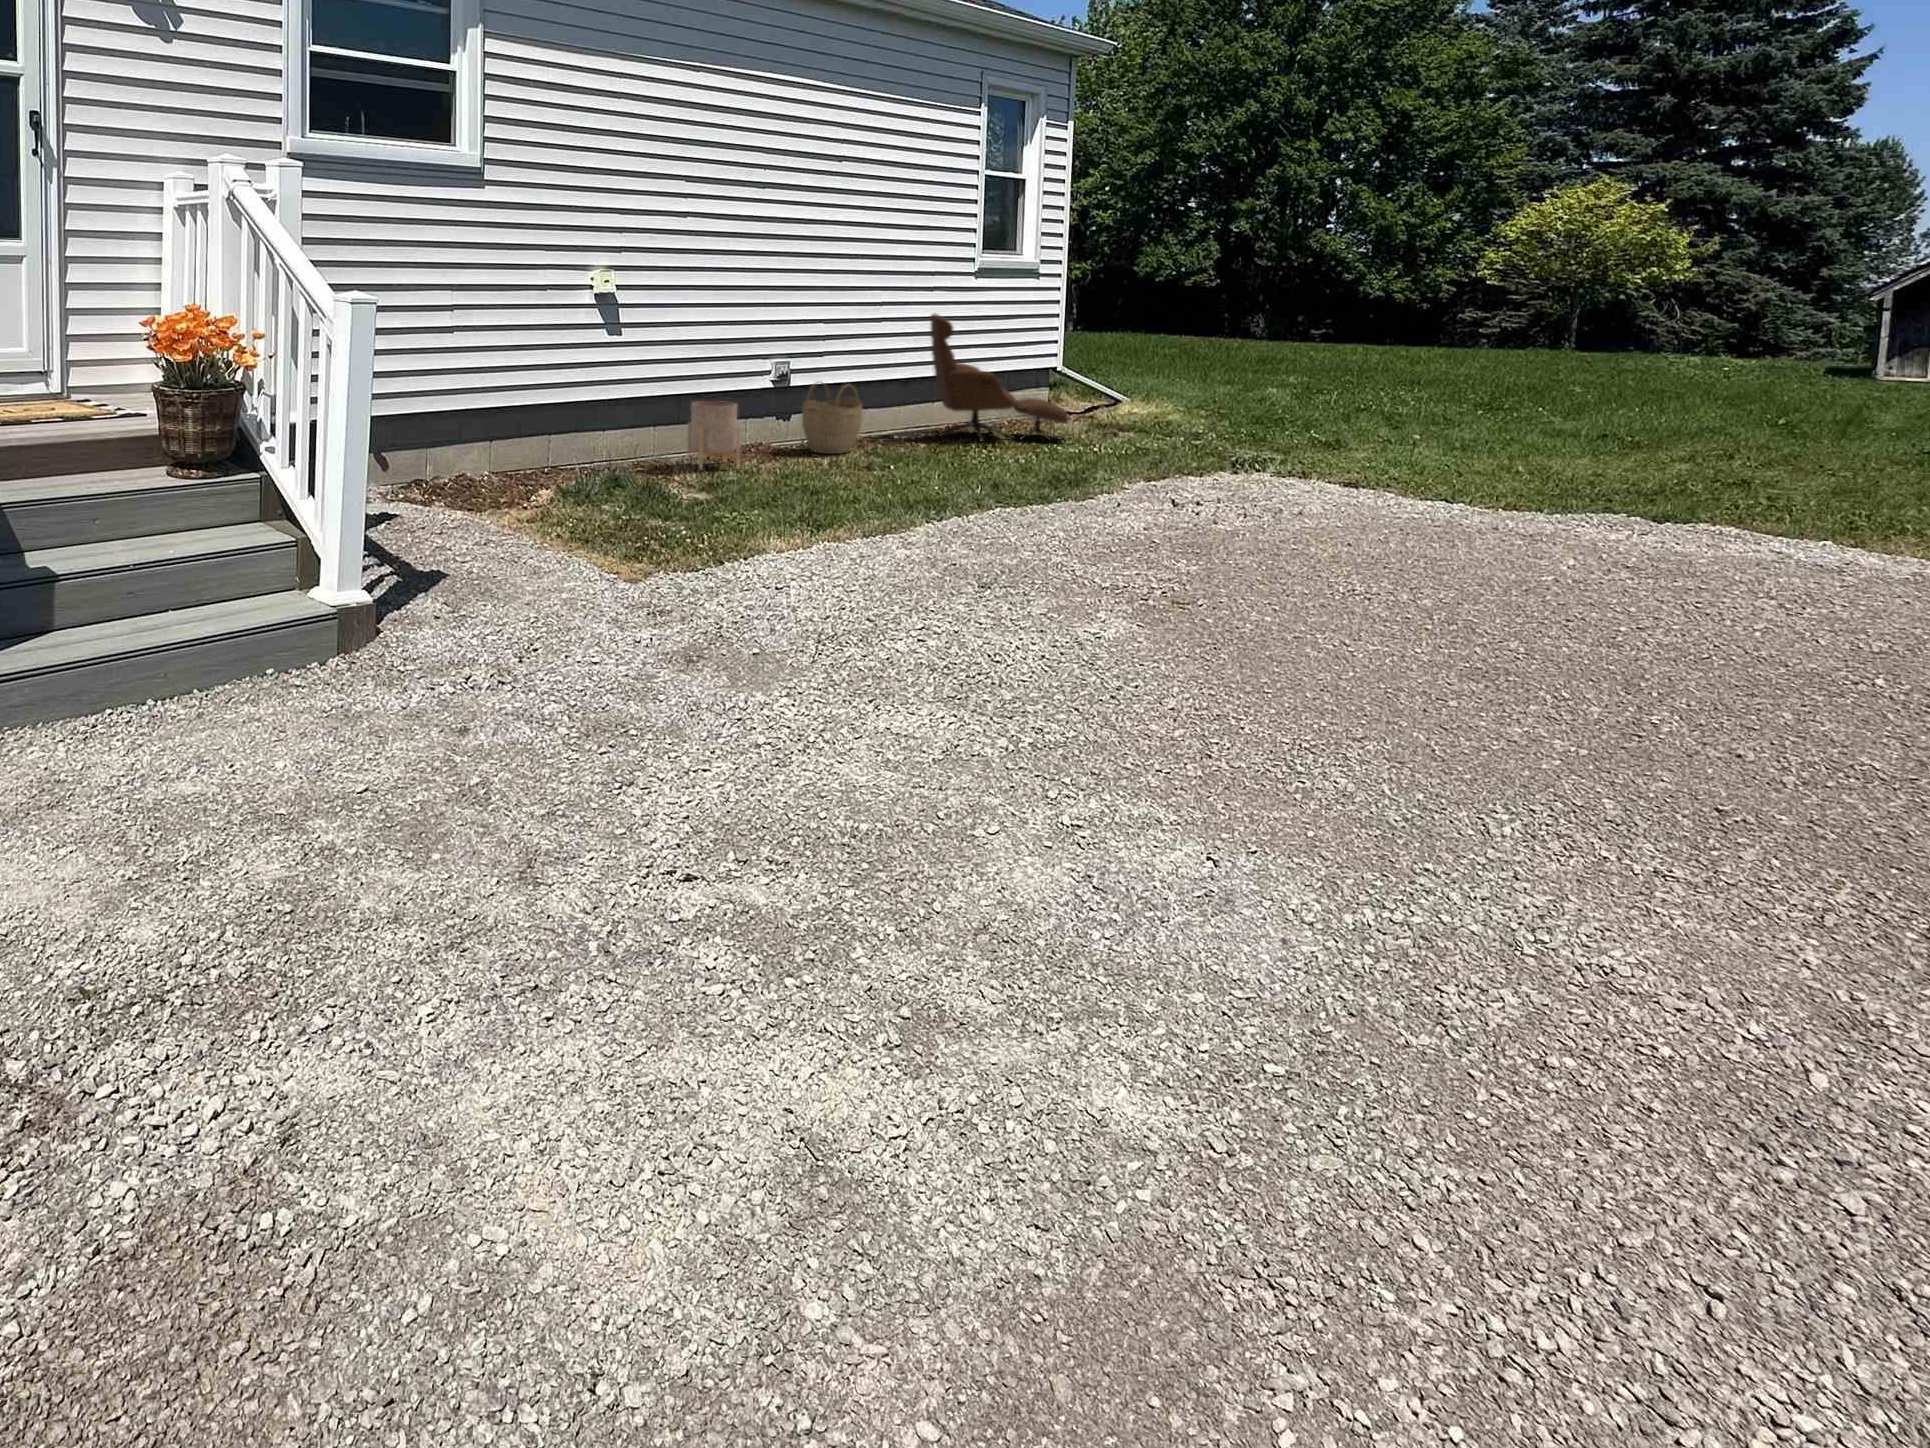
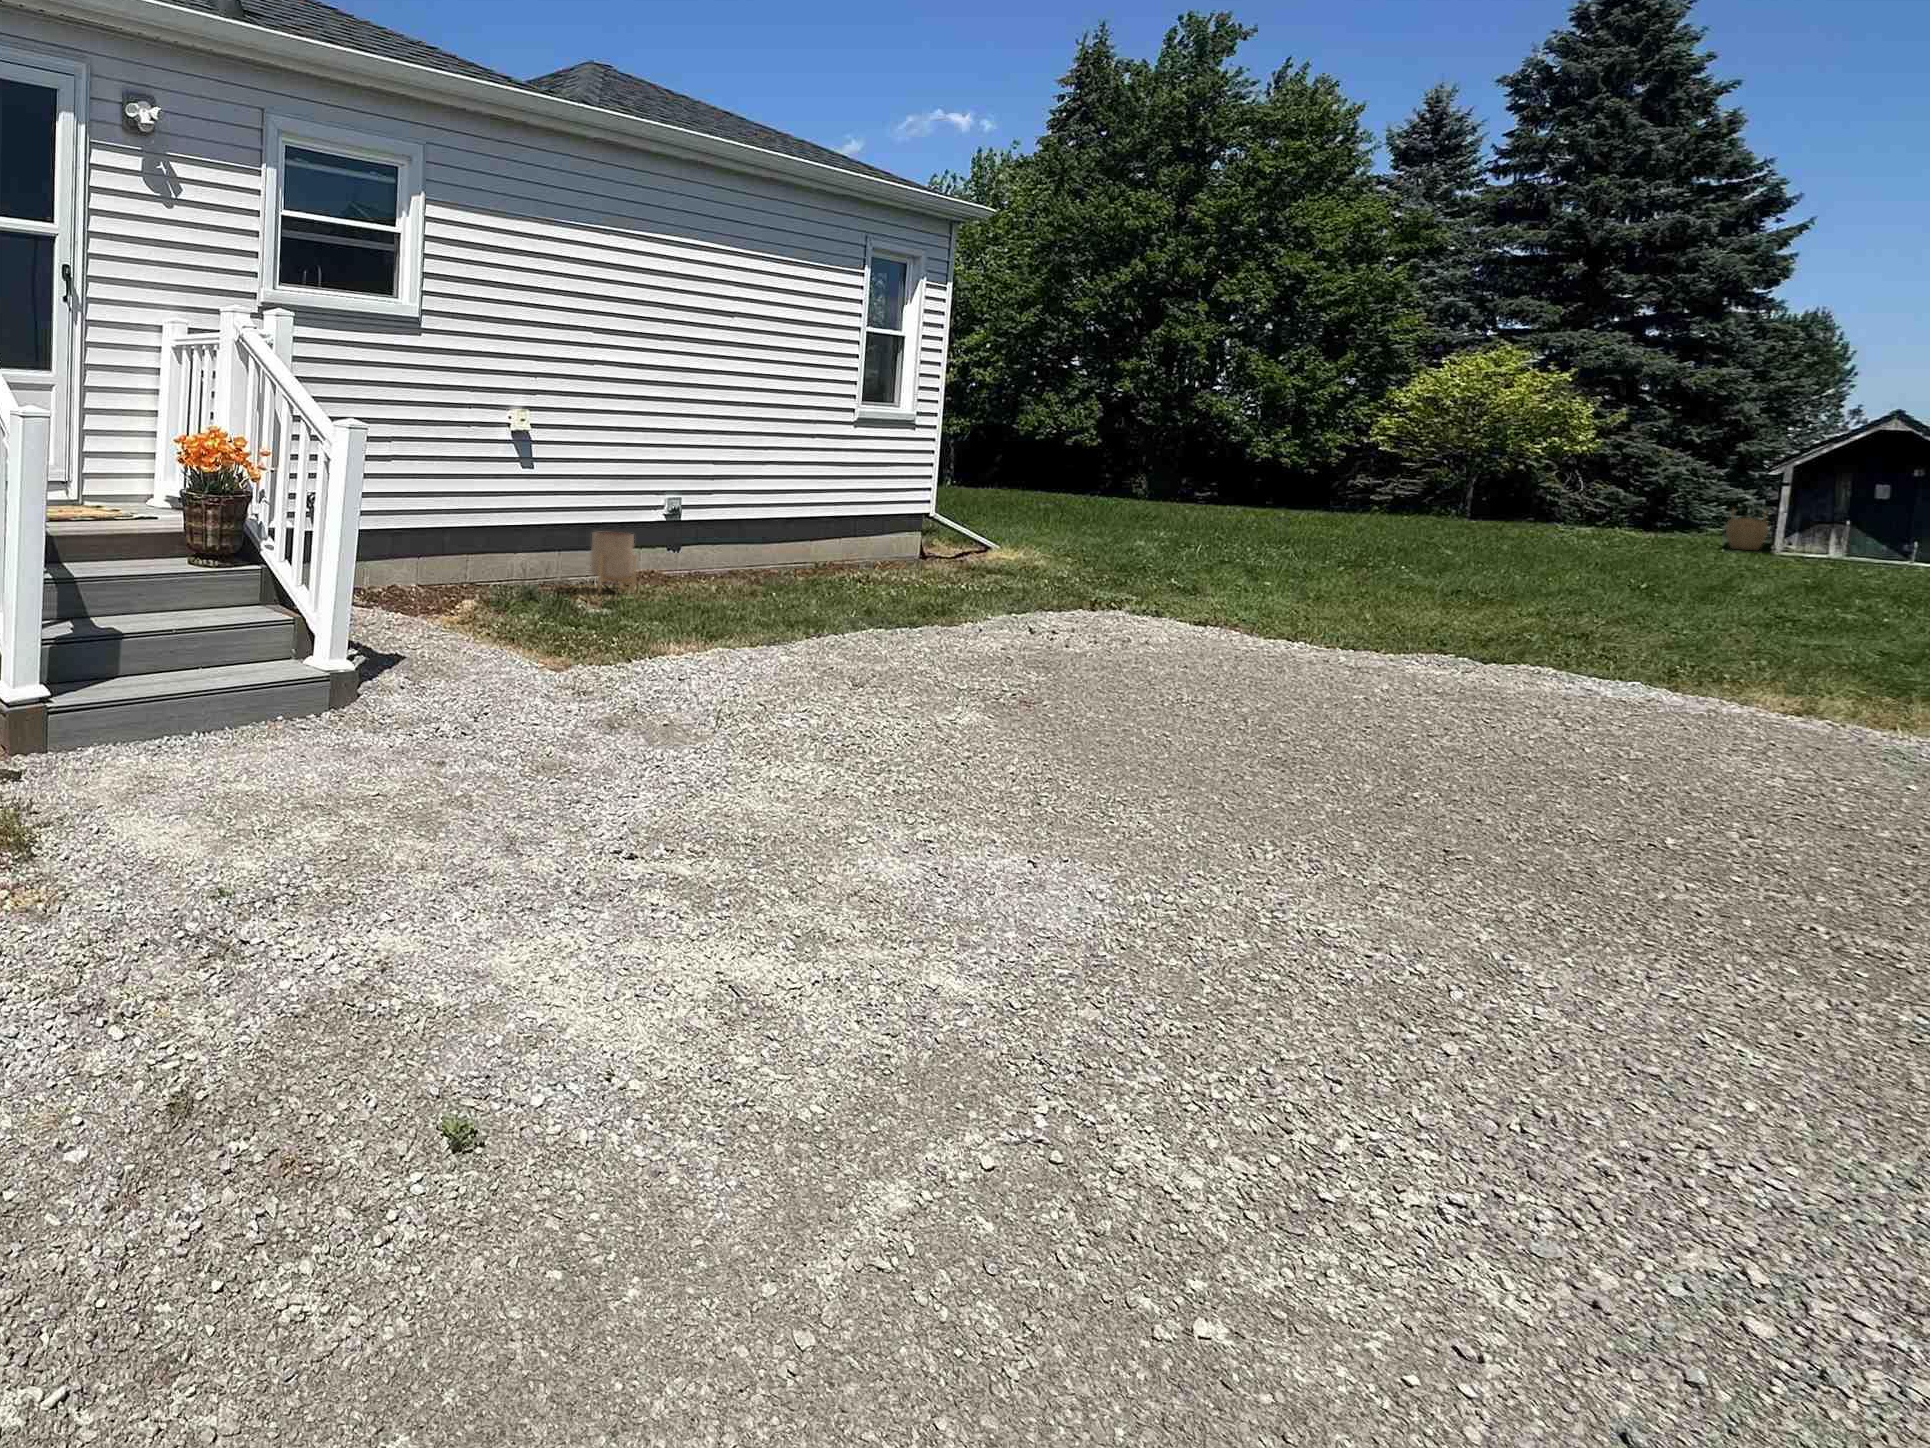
lounge chair: present [931,314,1068,442] -> none [810,460,940,582]
woven basket: present [802,382,862,454] -> present [1726,511,1768,550]

